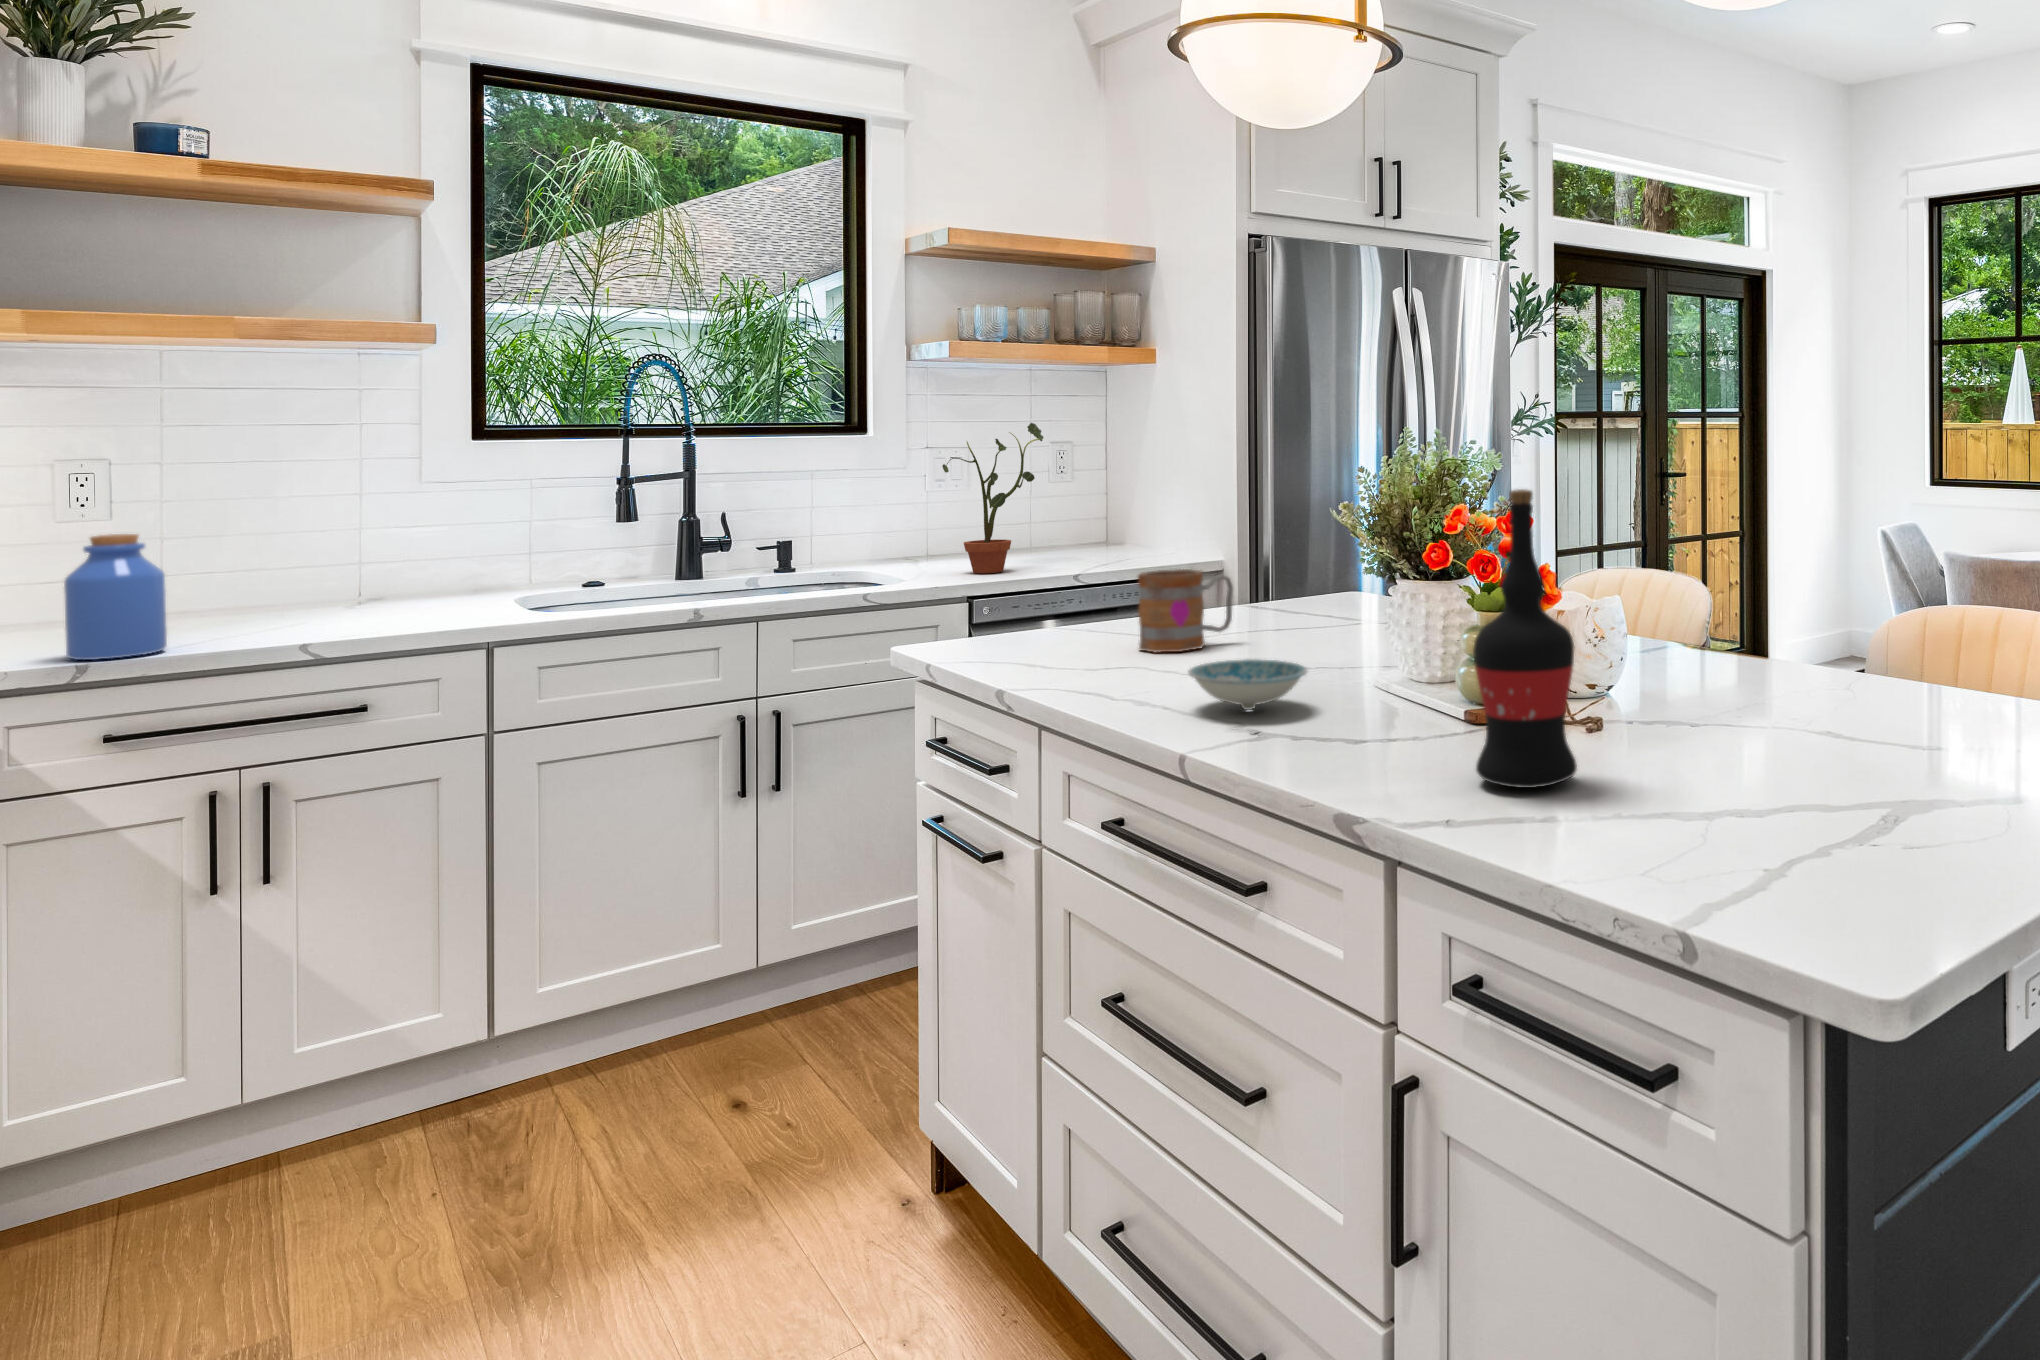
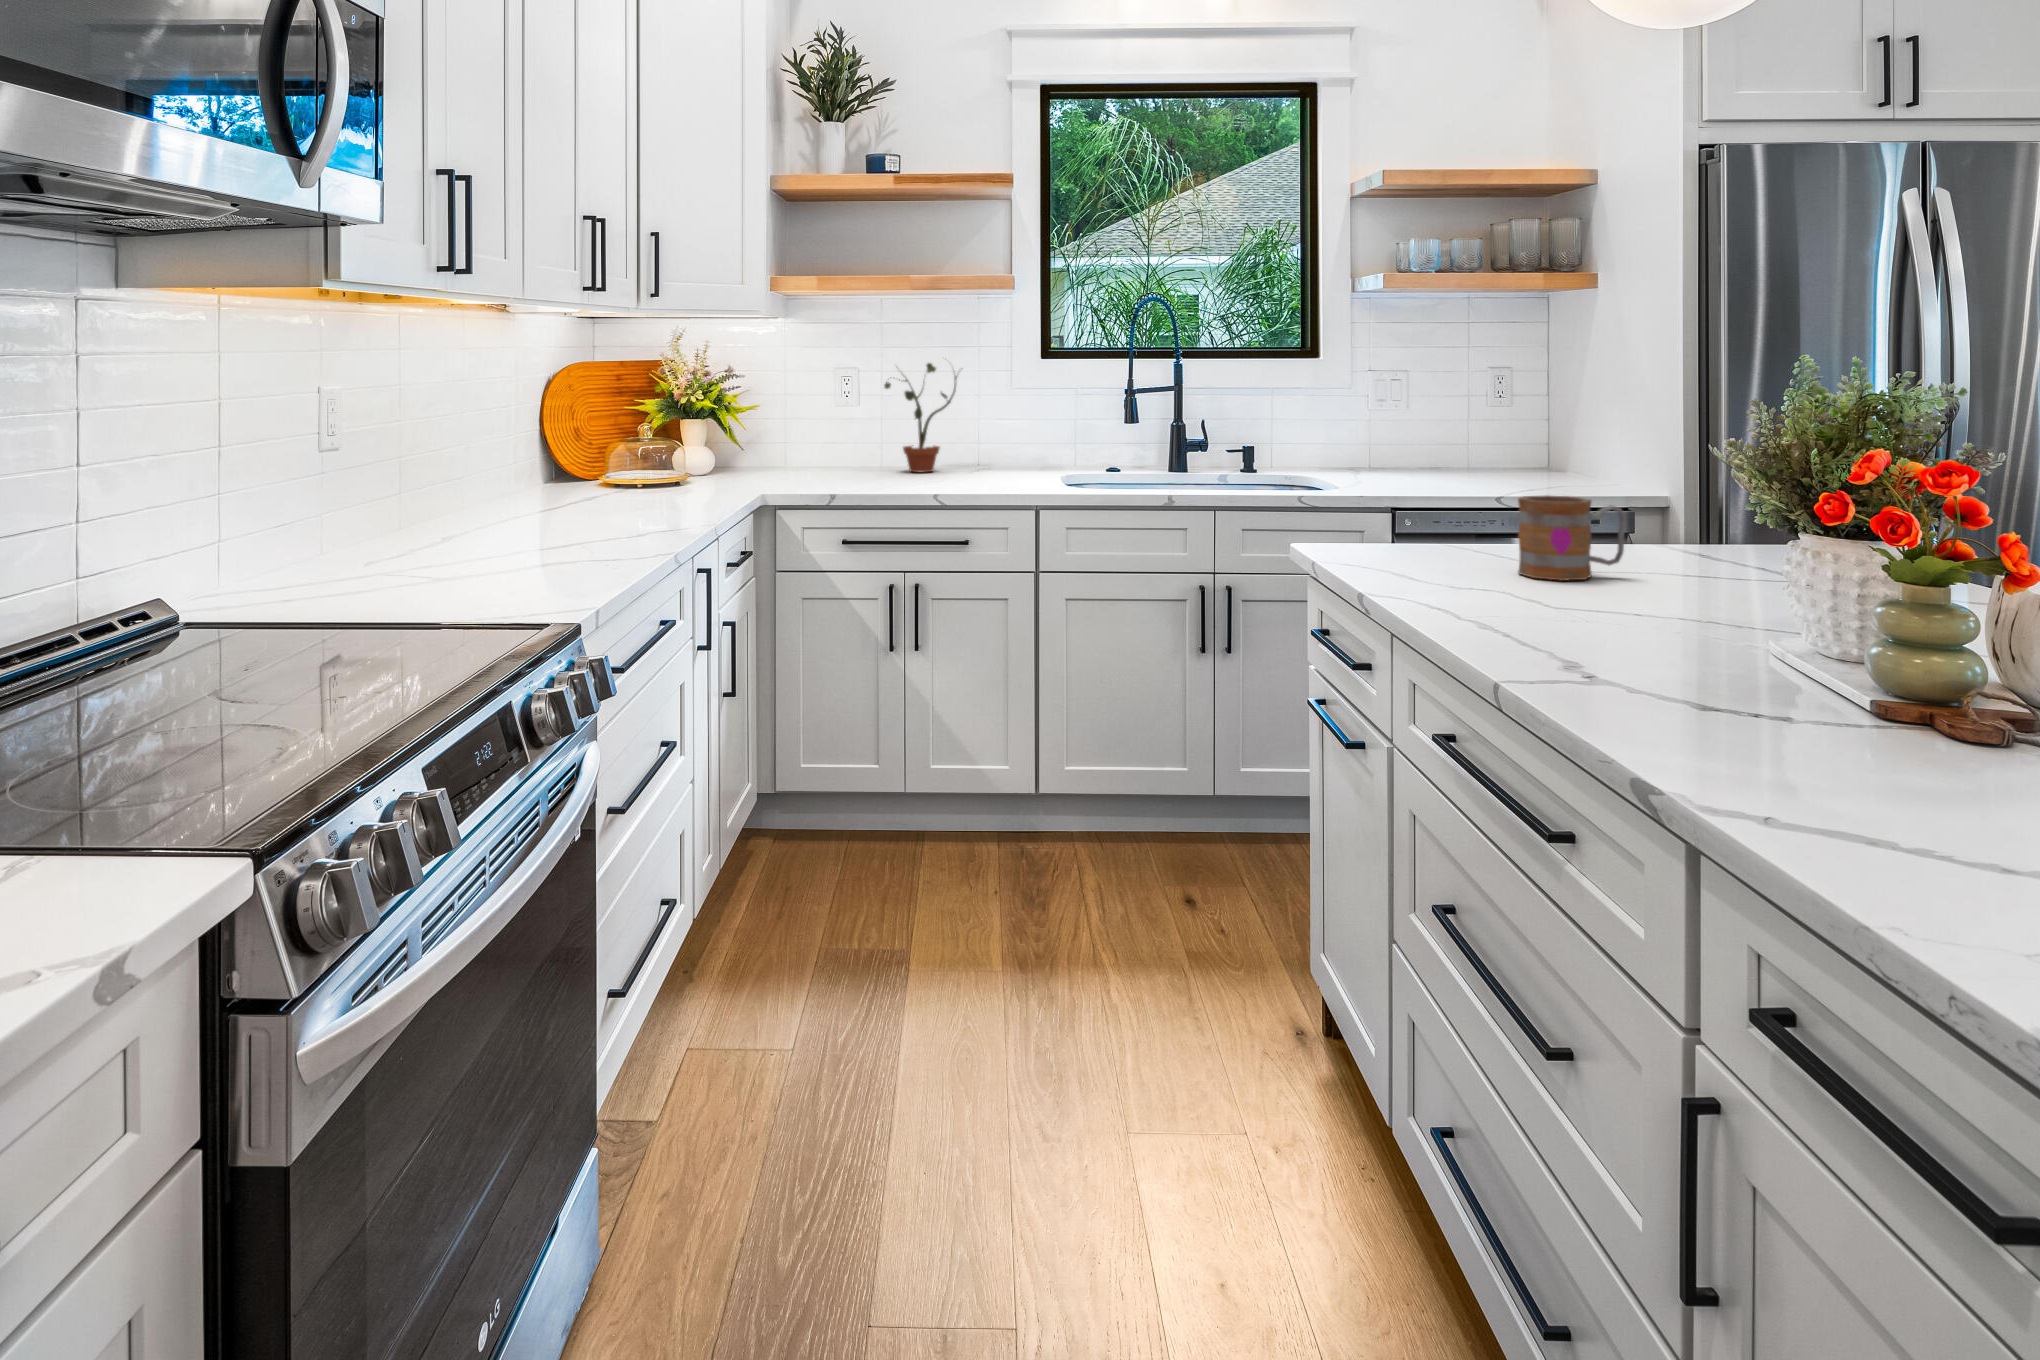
potted plant: present [942,423,1044,573] -> present [884,363,963,473]
wine bottle: present [1473,489,1577,788] -> none [1832,431,1988,806]
jar: present [64,534,167,660] -> none [790,413,841,495]
ceramic bowl: present [1188,659,1307,710] -> none [1531,595,1668,651]

